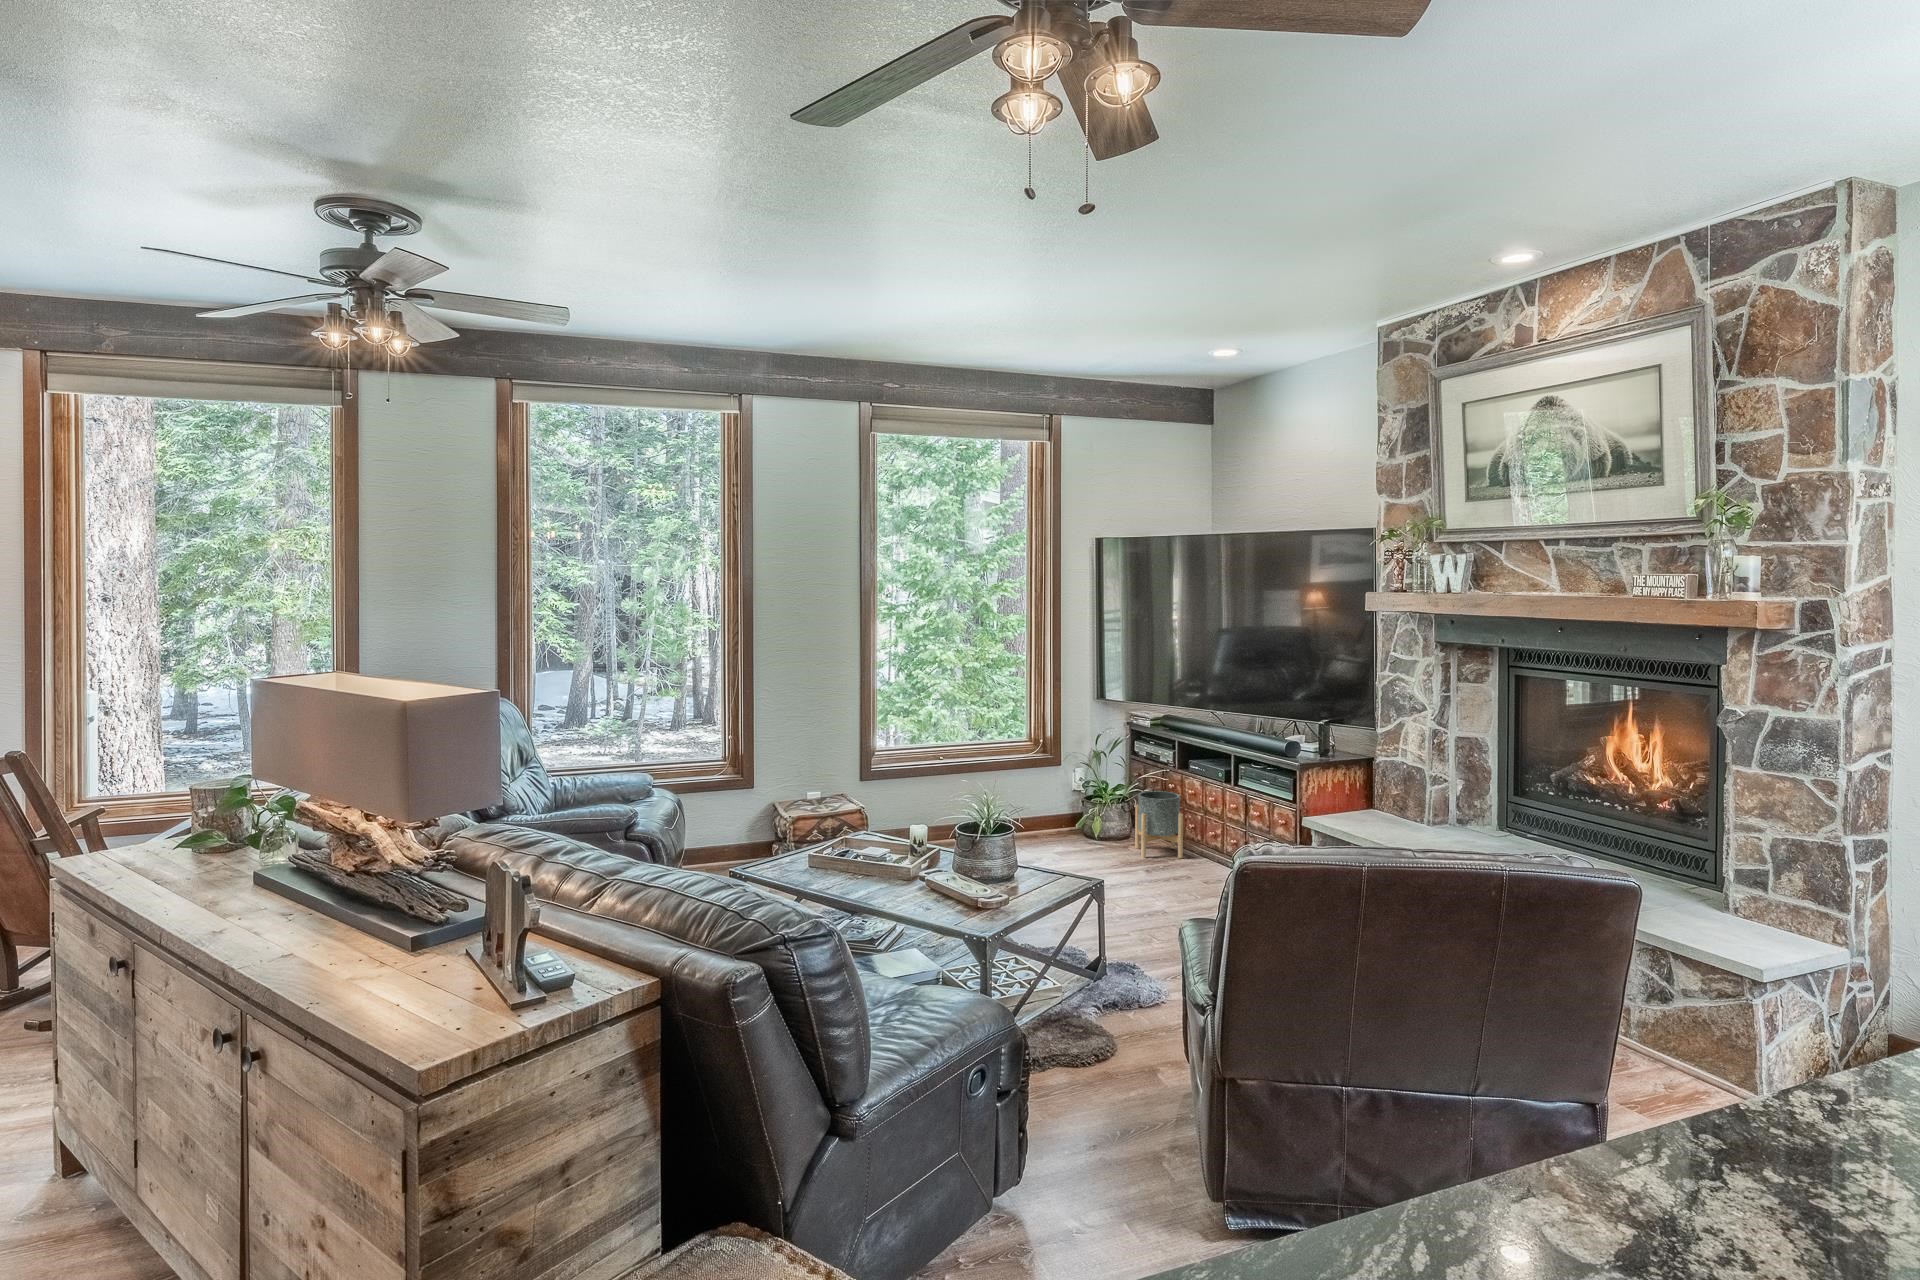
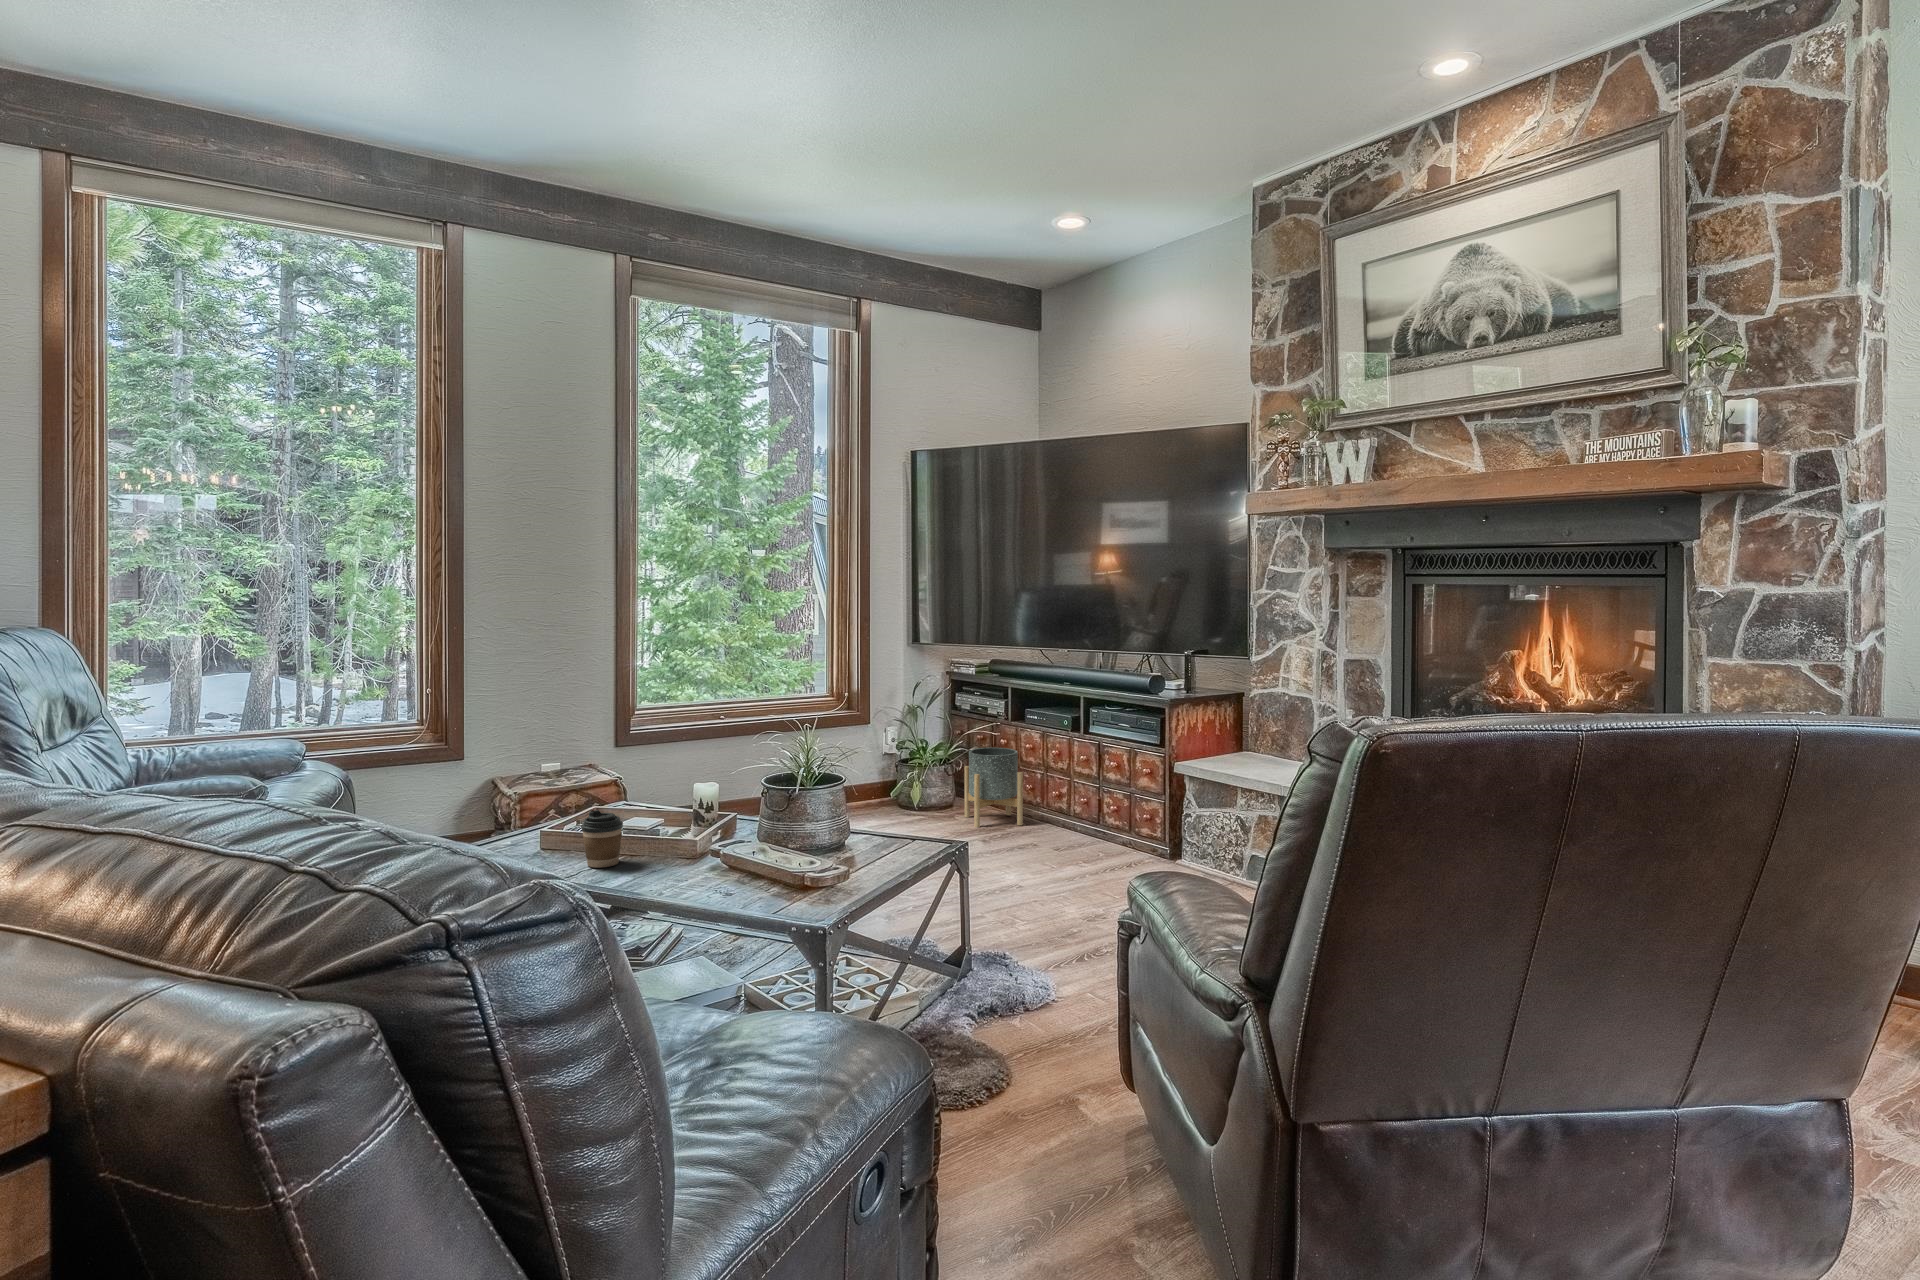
coffee cup: none [833,847,860,886] -> present [581,810,623,868]

